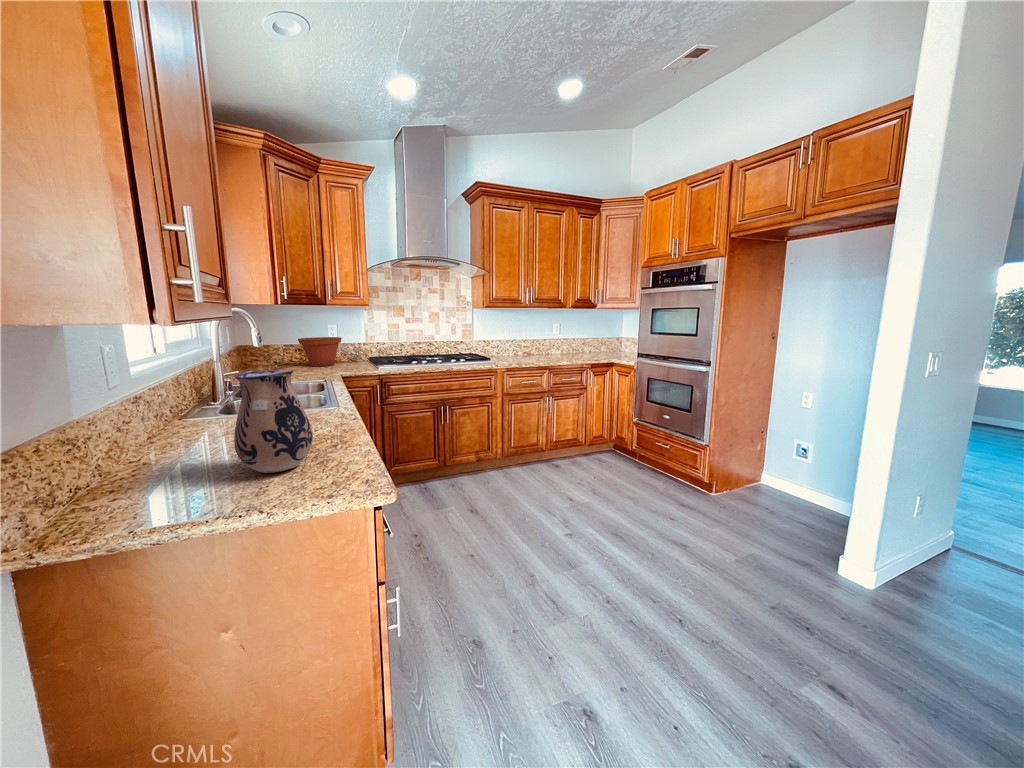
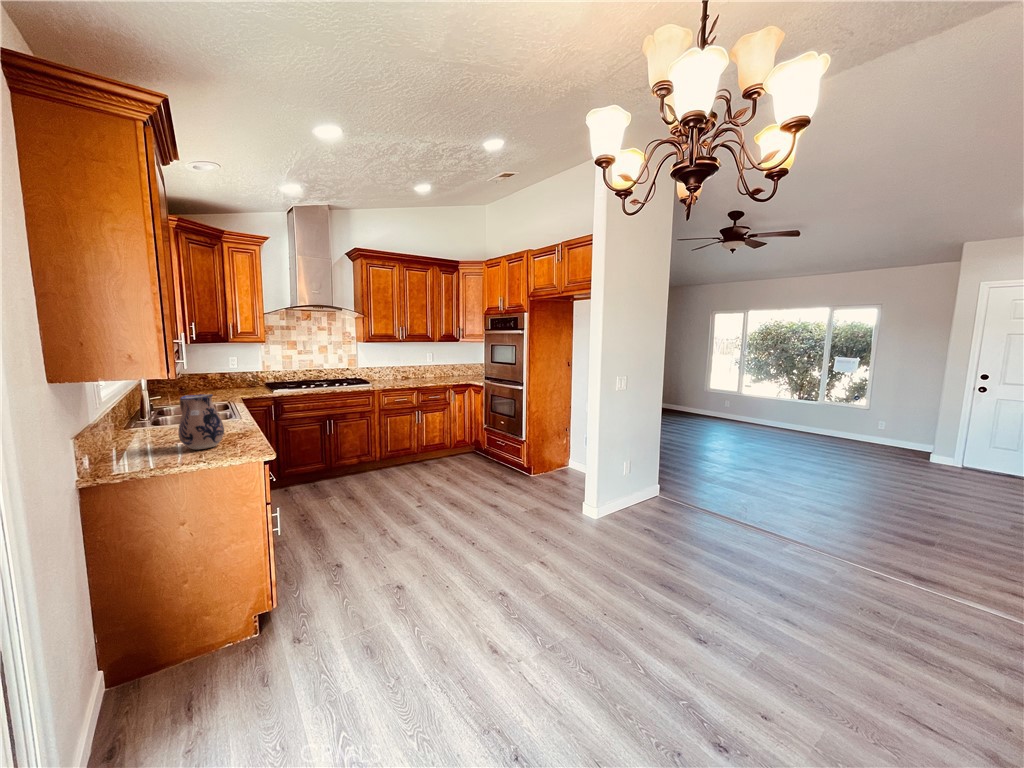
plant pot: present [298,337,342,366] -> none [202,367,241,391]

